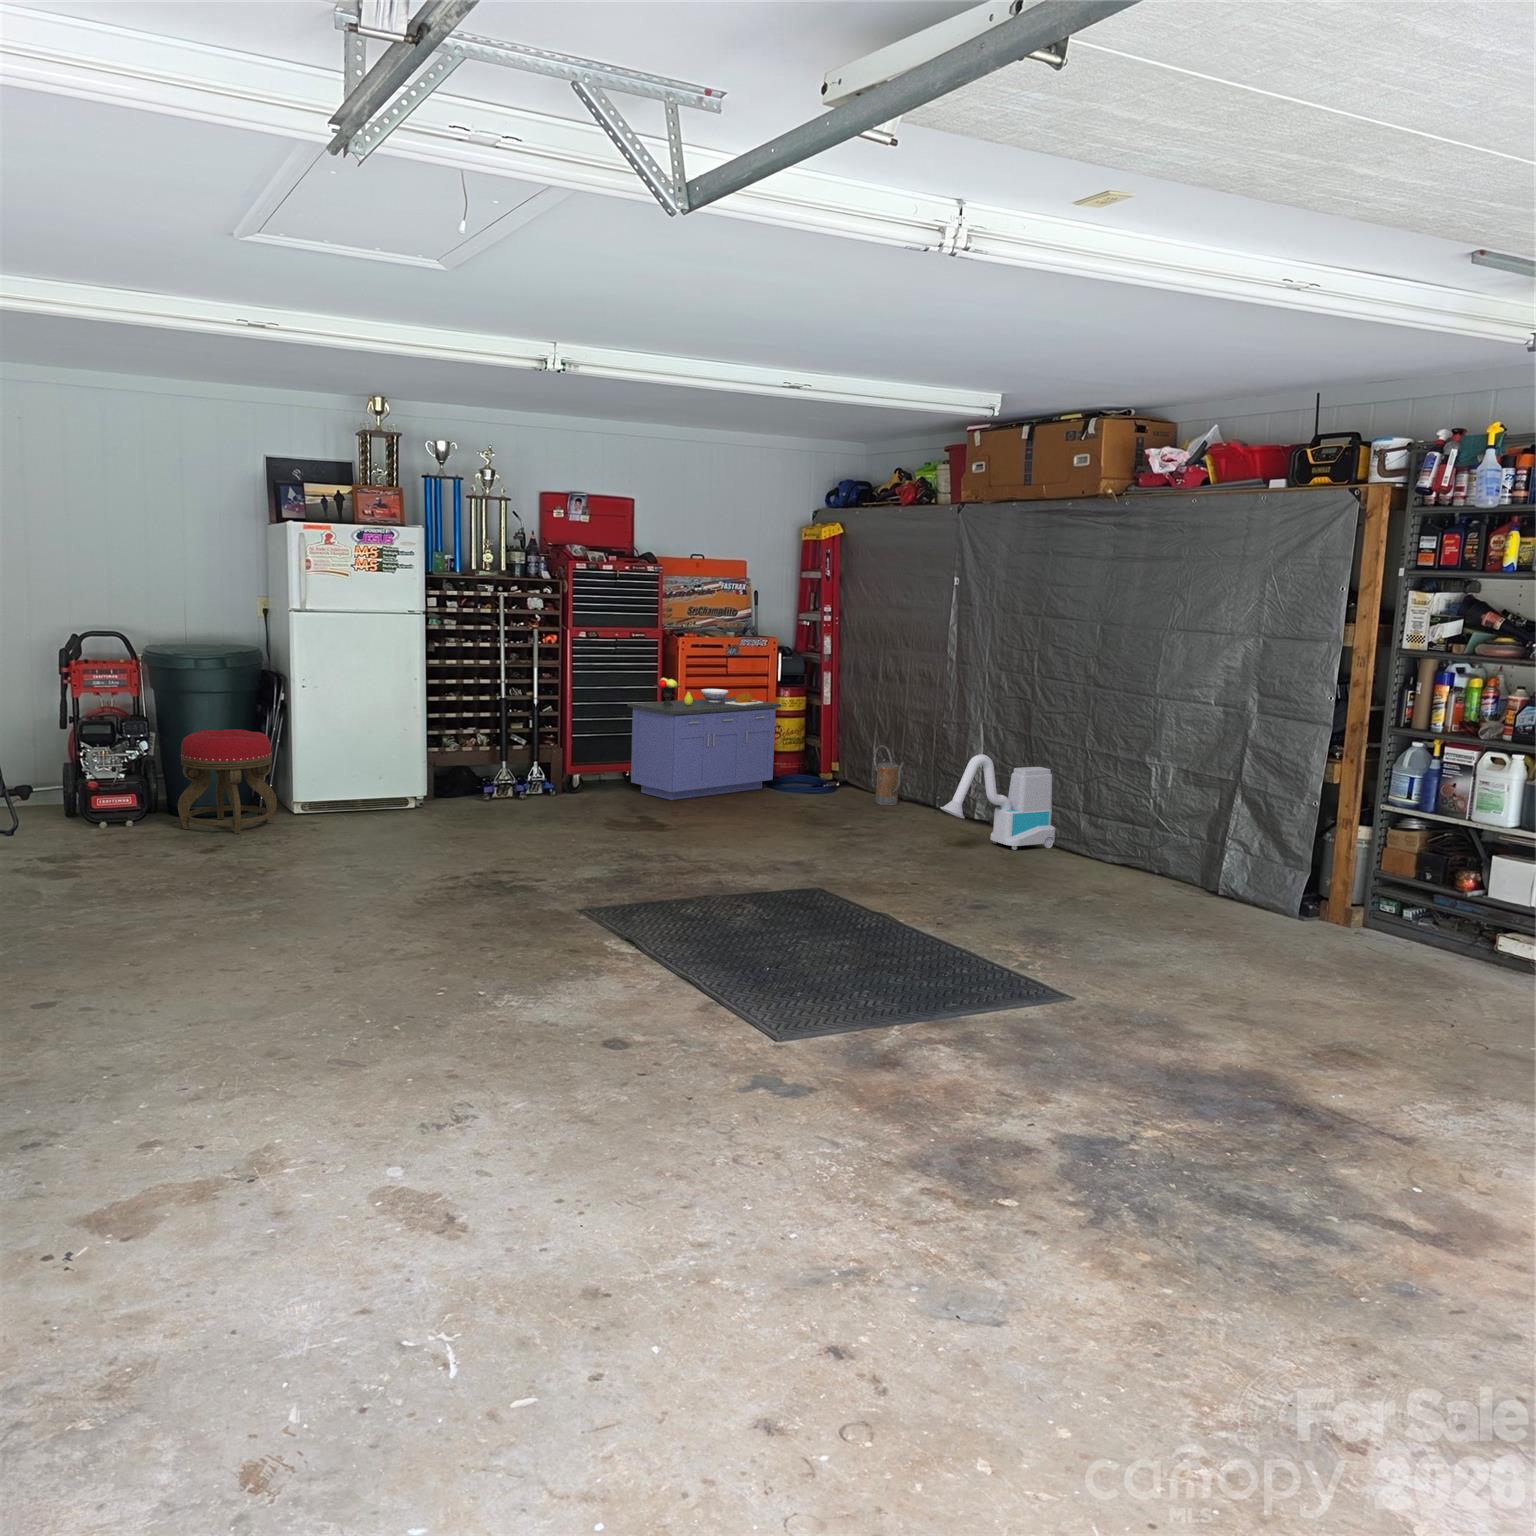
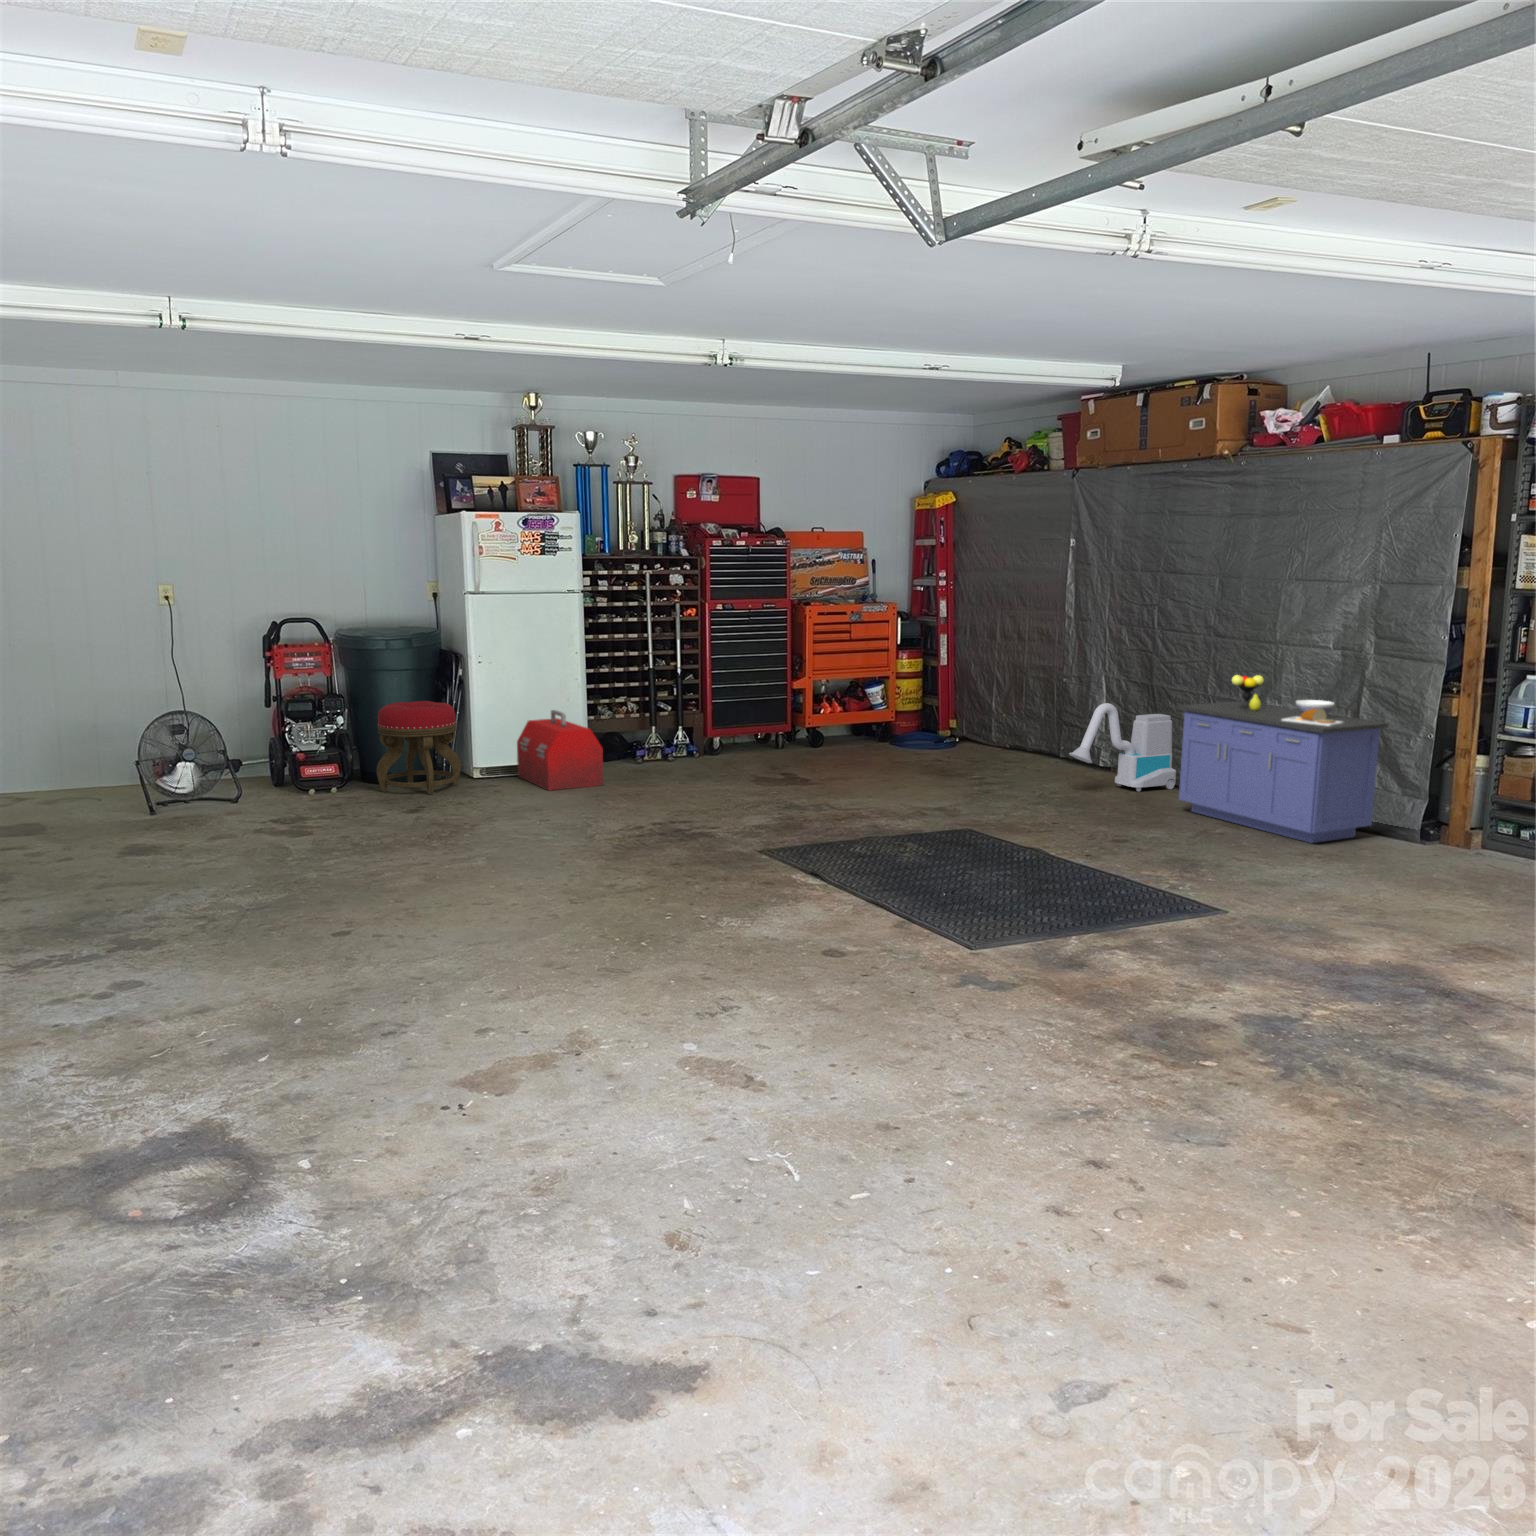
storage cabinet: present [627,678,781,800] -> present [1178,675,1388,843]
toolbox: none [343,743,435,833] -> present [517,710,603,791]
watering can: present [873,745,904,805] -> none [994,701,1025,756]

